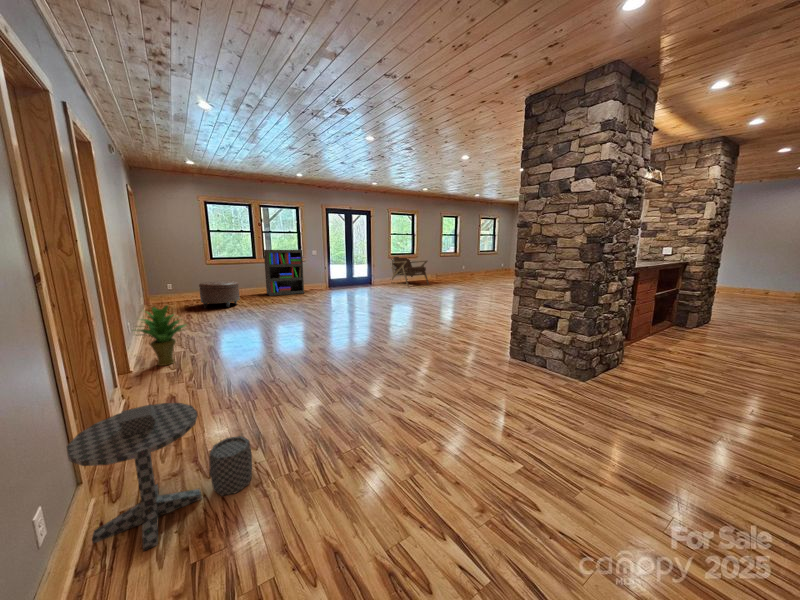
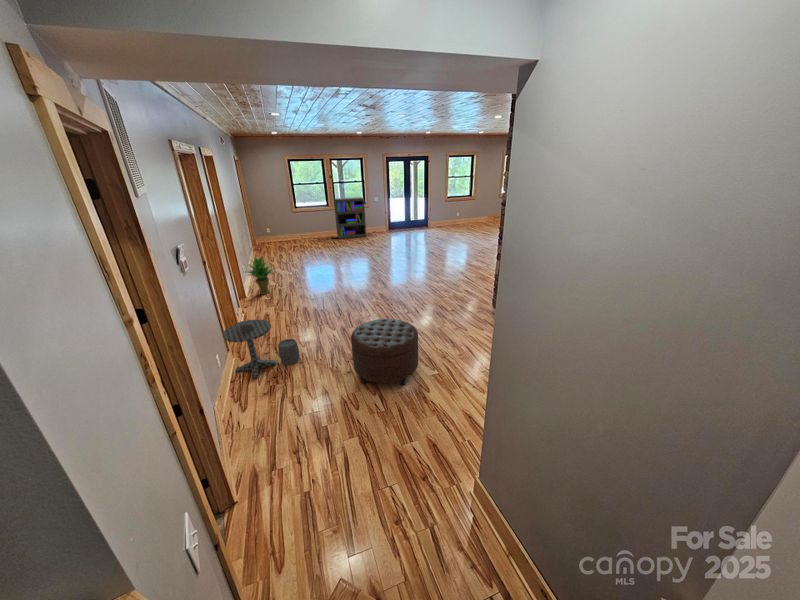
lounge chair: present [391,257,429,286] -> none [446,195,485,230]
ottoman: present [199,281,240,308] -> present [351,319,418,385]

